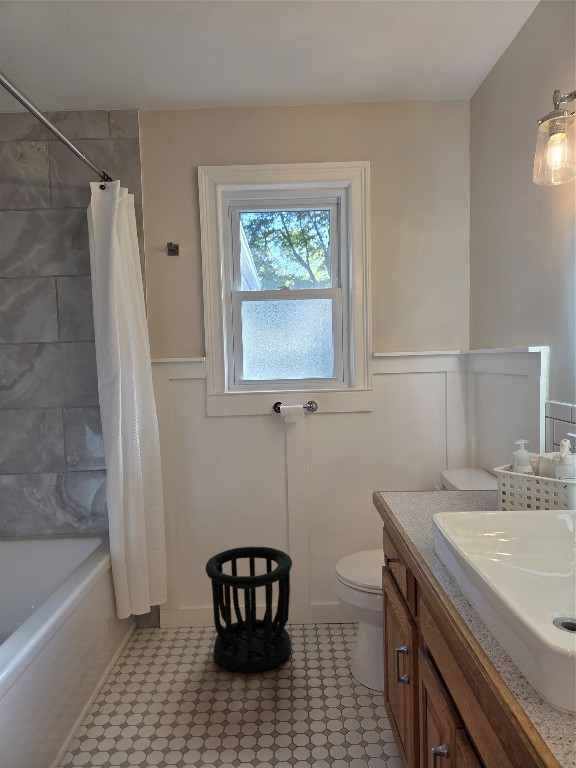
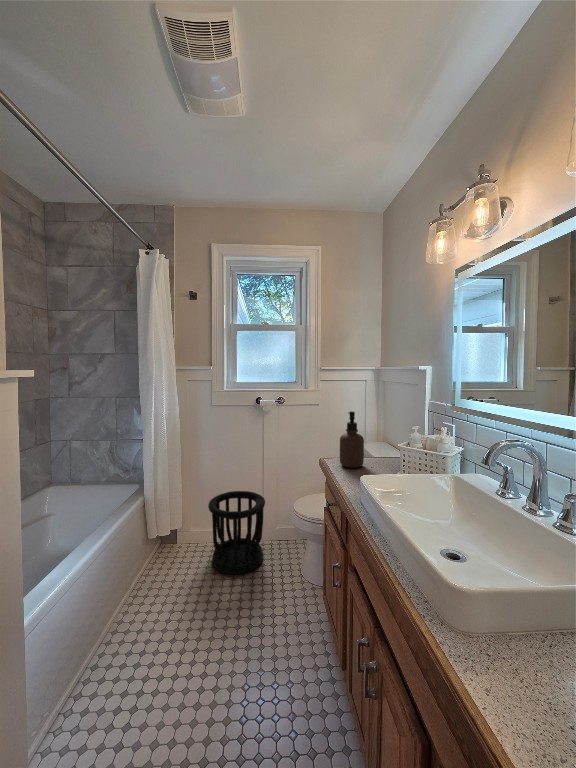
soap dispenser: none [404,418,441,504] -> present [340,411,364,468]

